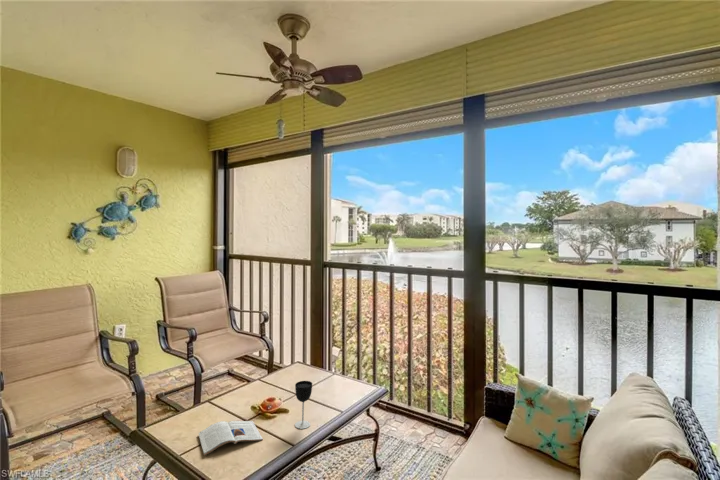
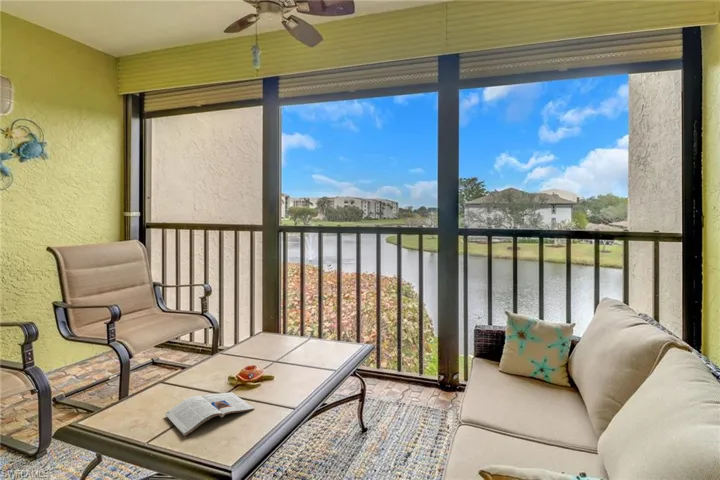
wine glass: present [295,381,312,429] -> none [286,337,306,392]

